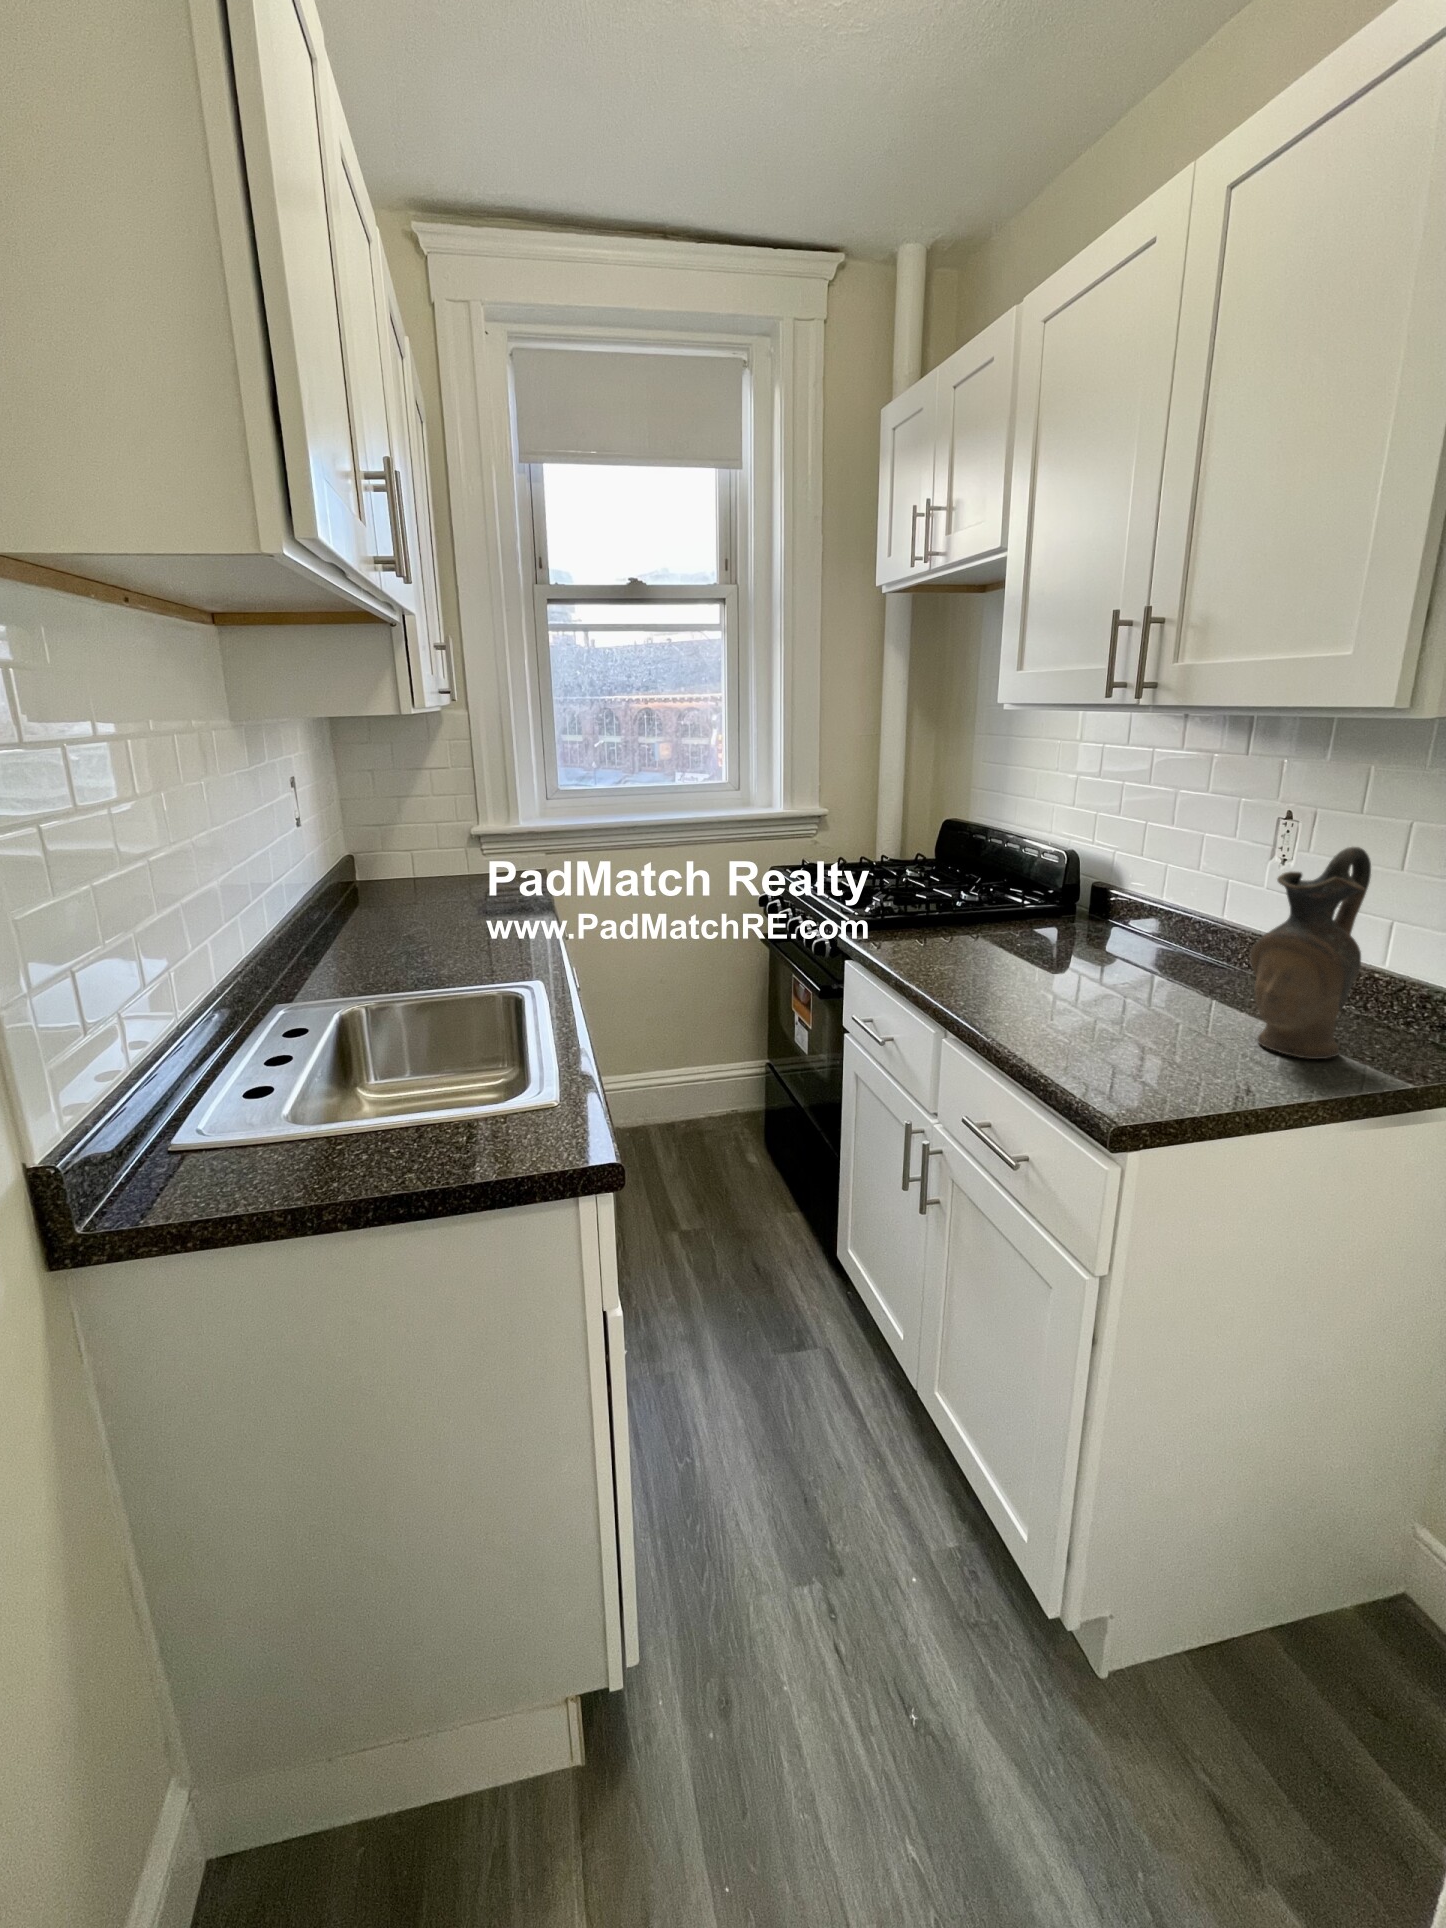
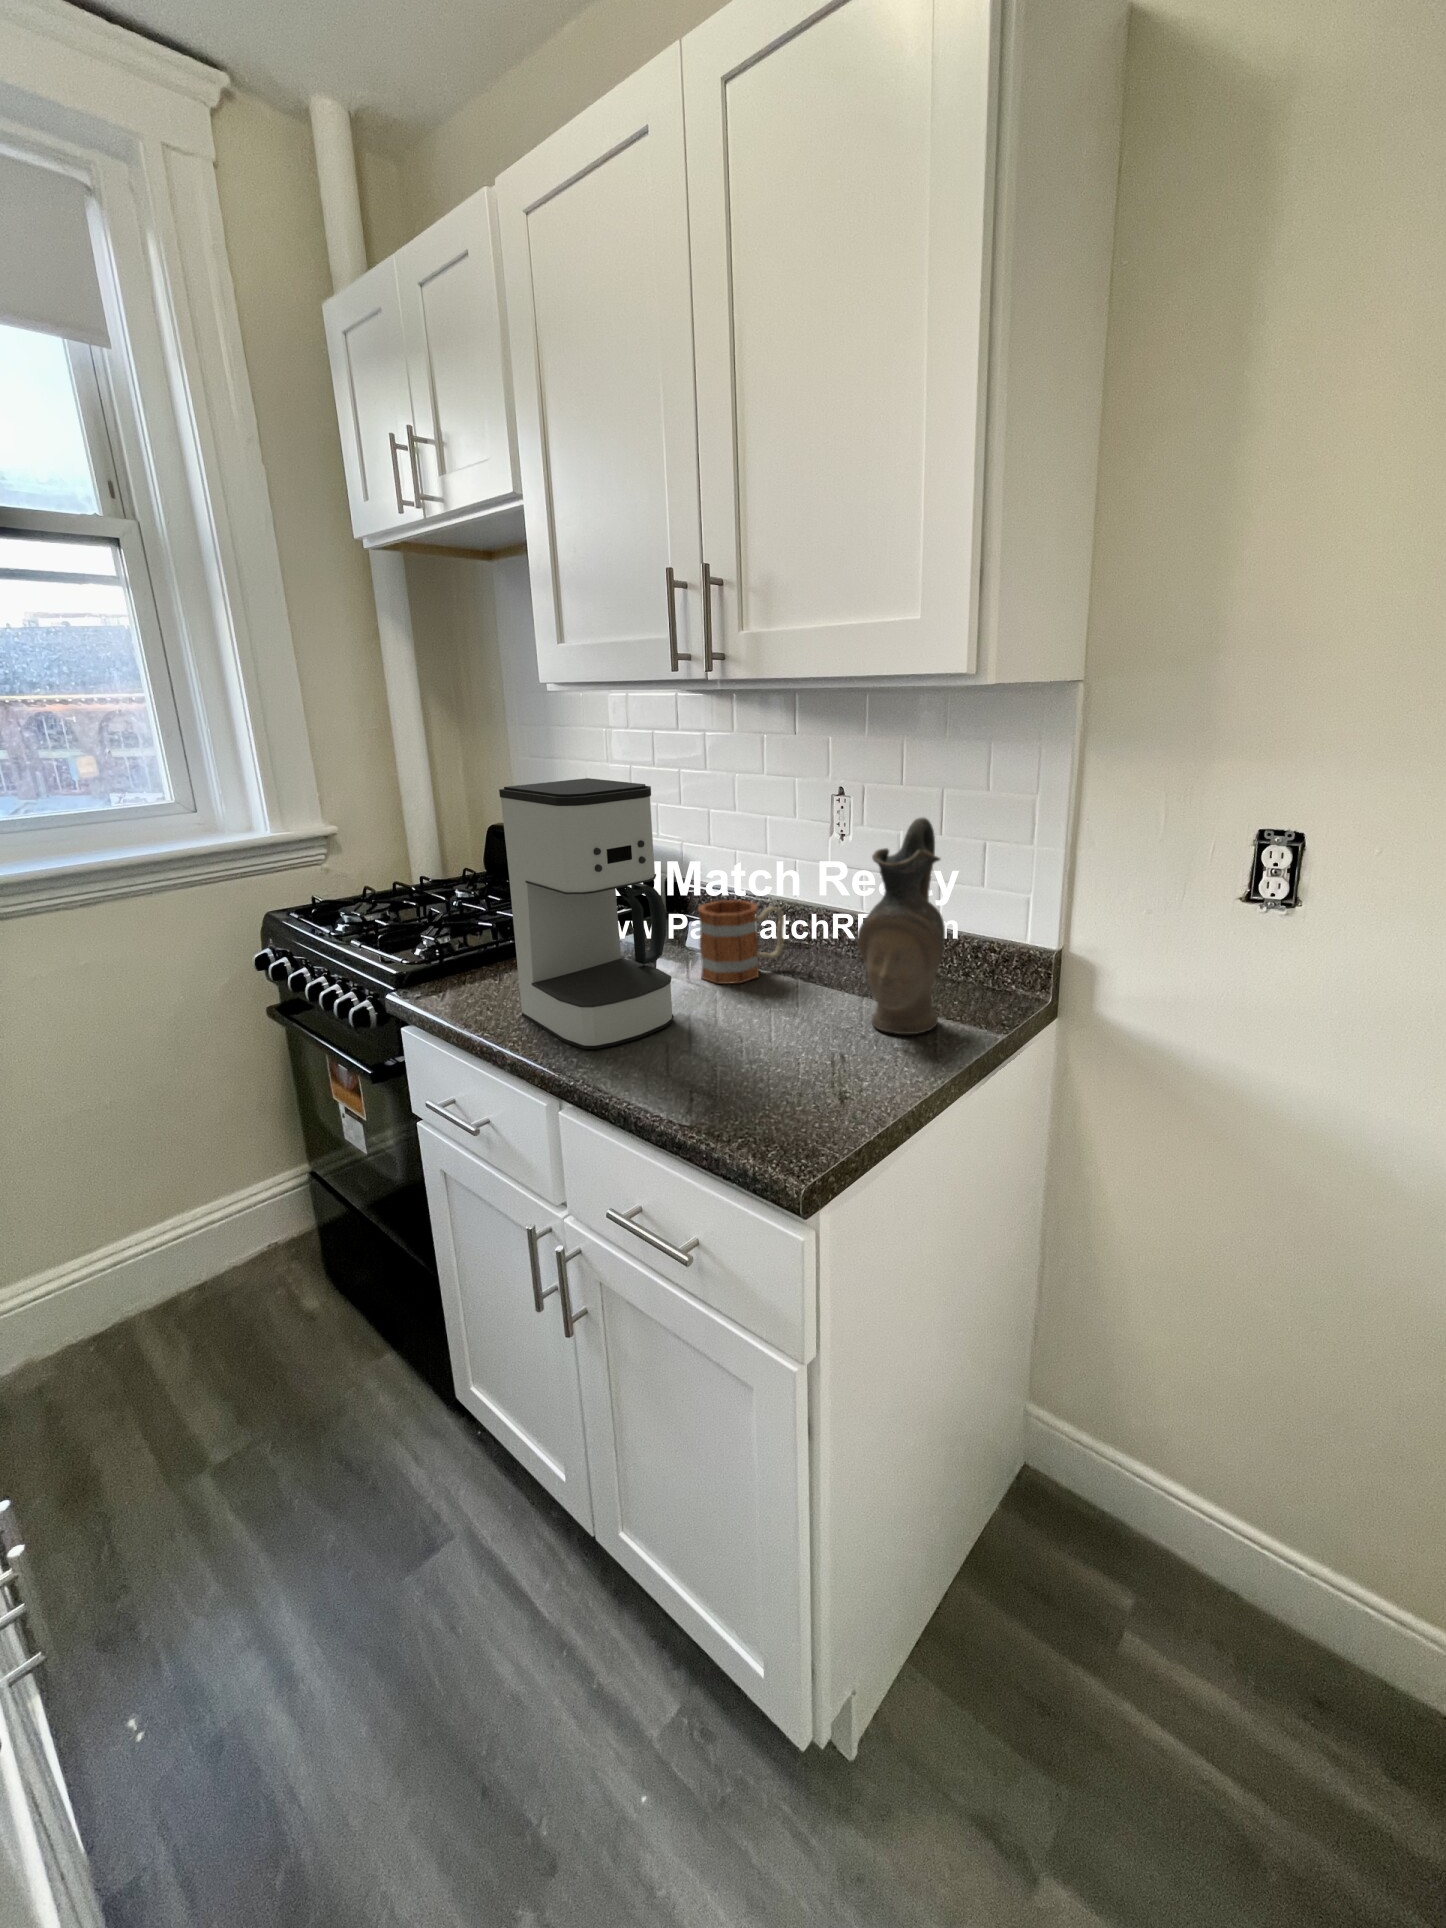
coffee maker: none [931,785,1066,1001] -> present [499,778,673,1049]
mug: none [1096,905,1195,981] -> present [698,900,784,984]

